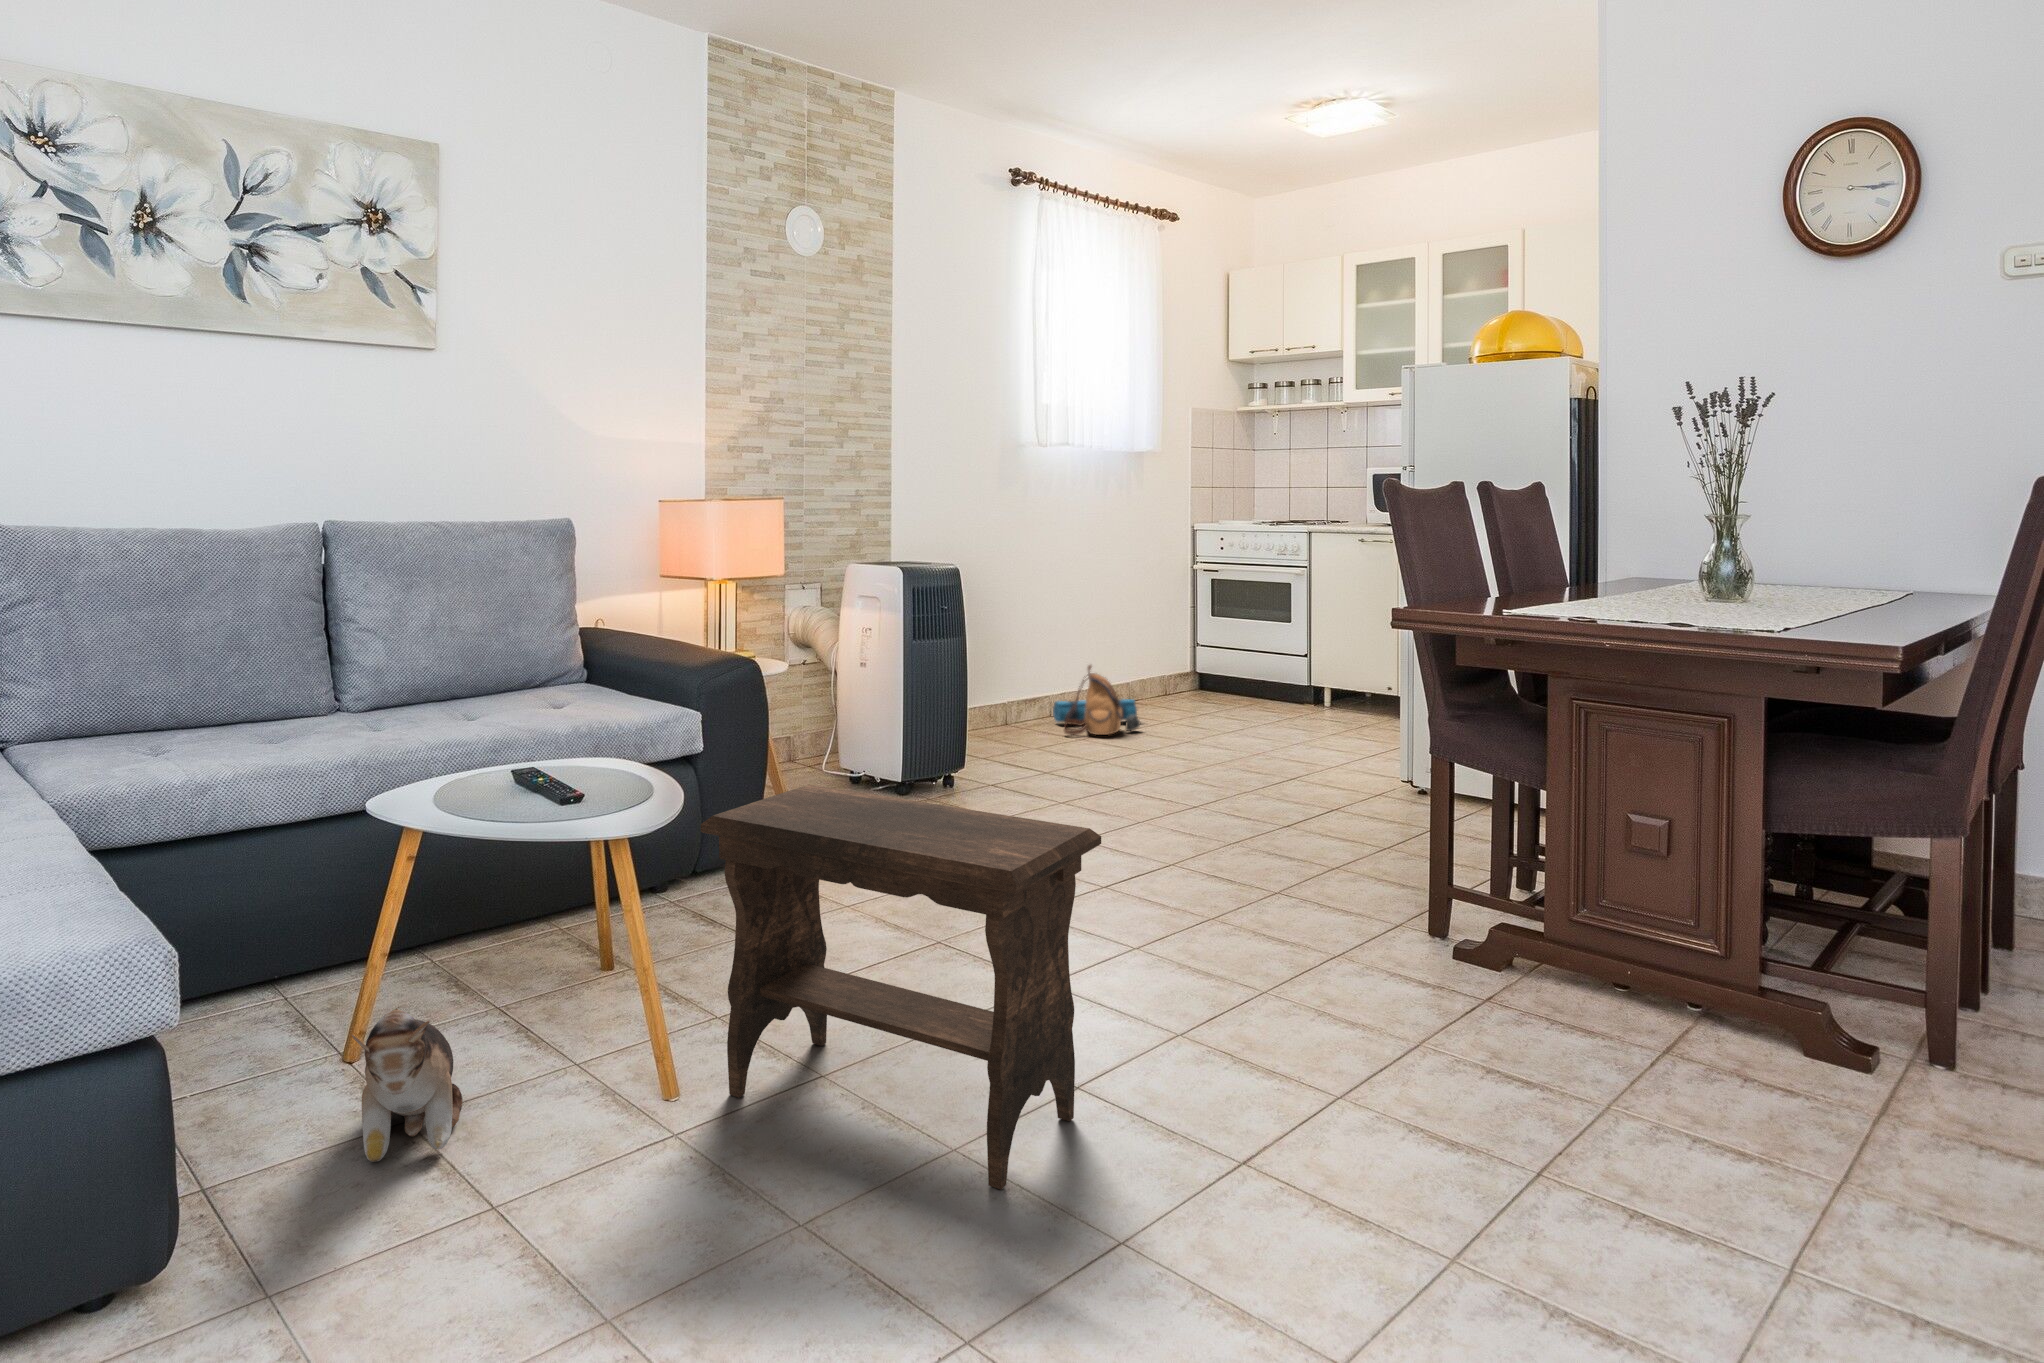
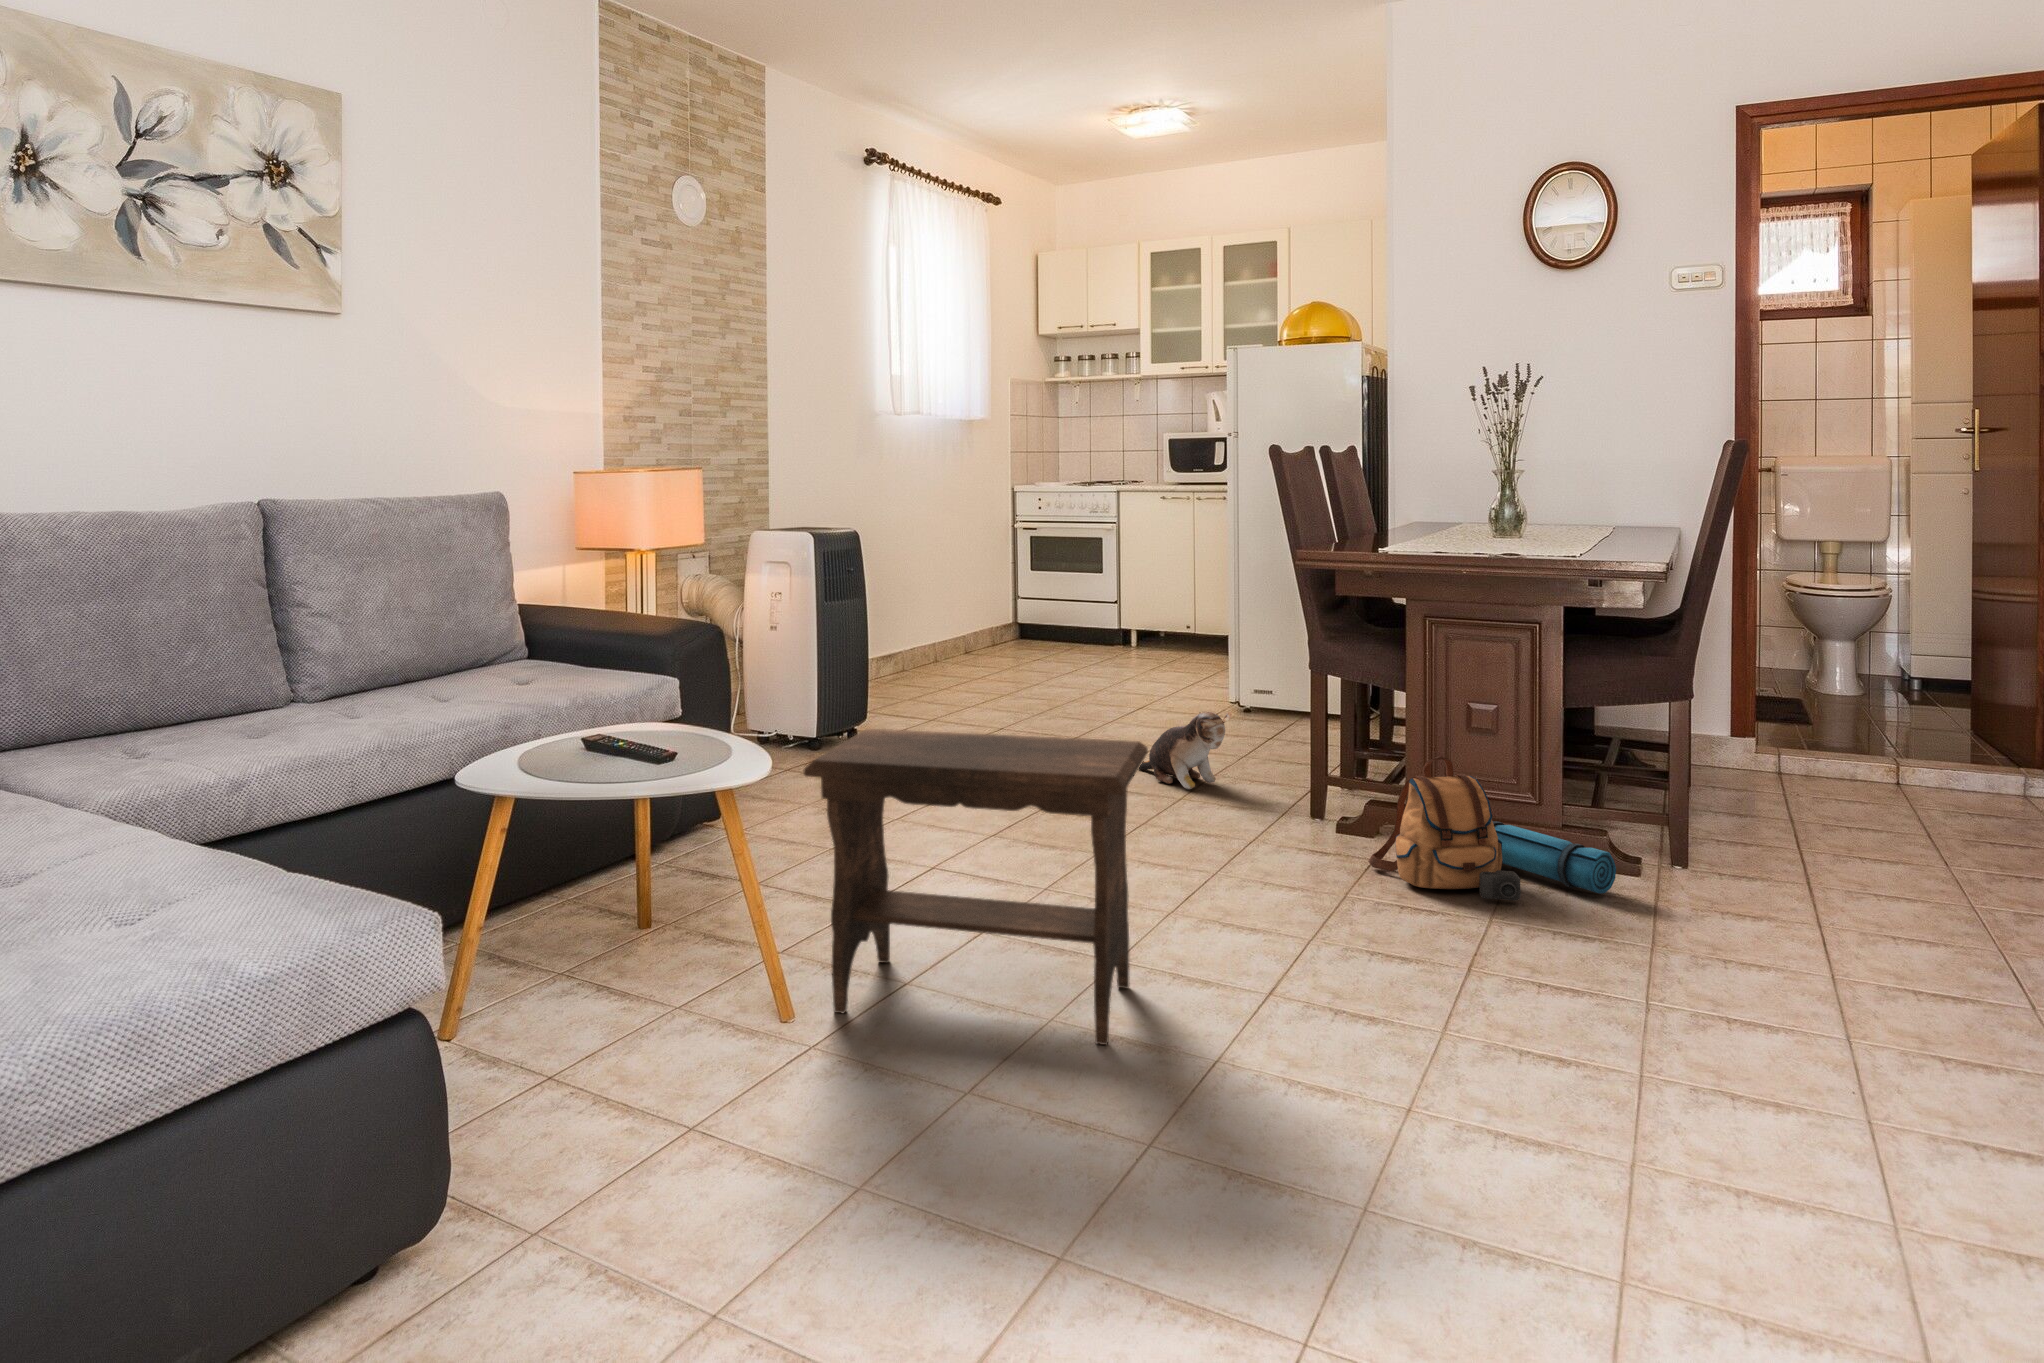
backpack: present [1053,665,1140,735] -> present [1369,757,1616,901]
plush toy: present [352,1009,463,1162] -> present [1139,712,1232,789]

